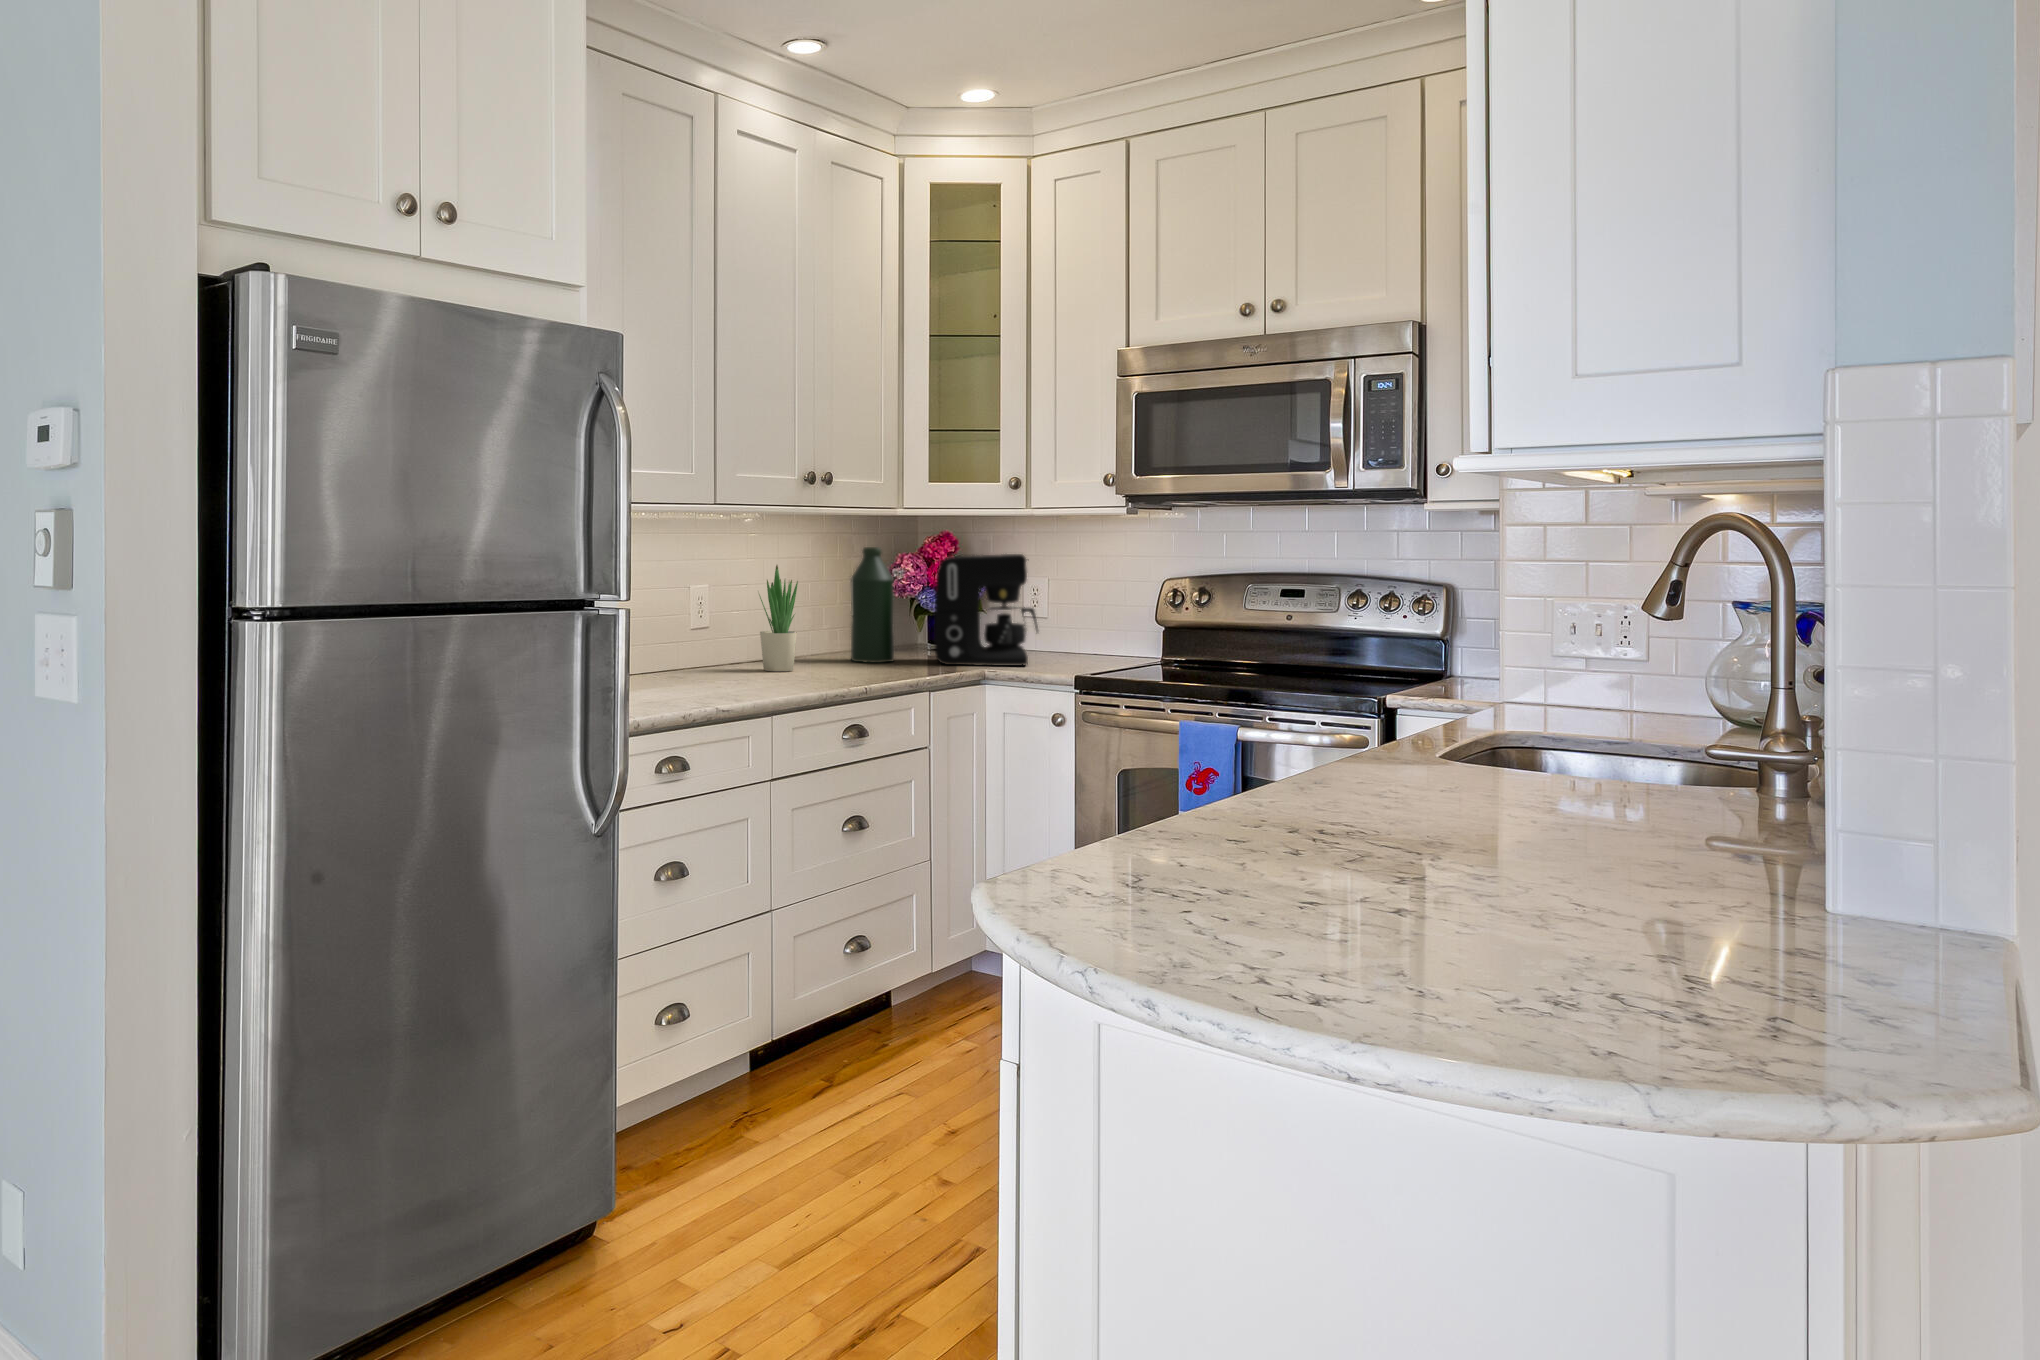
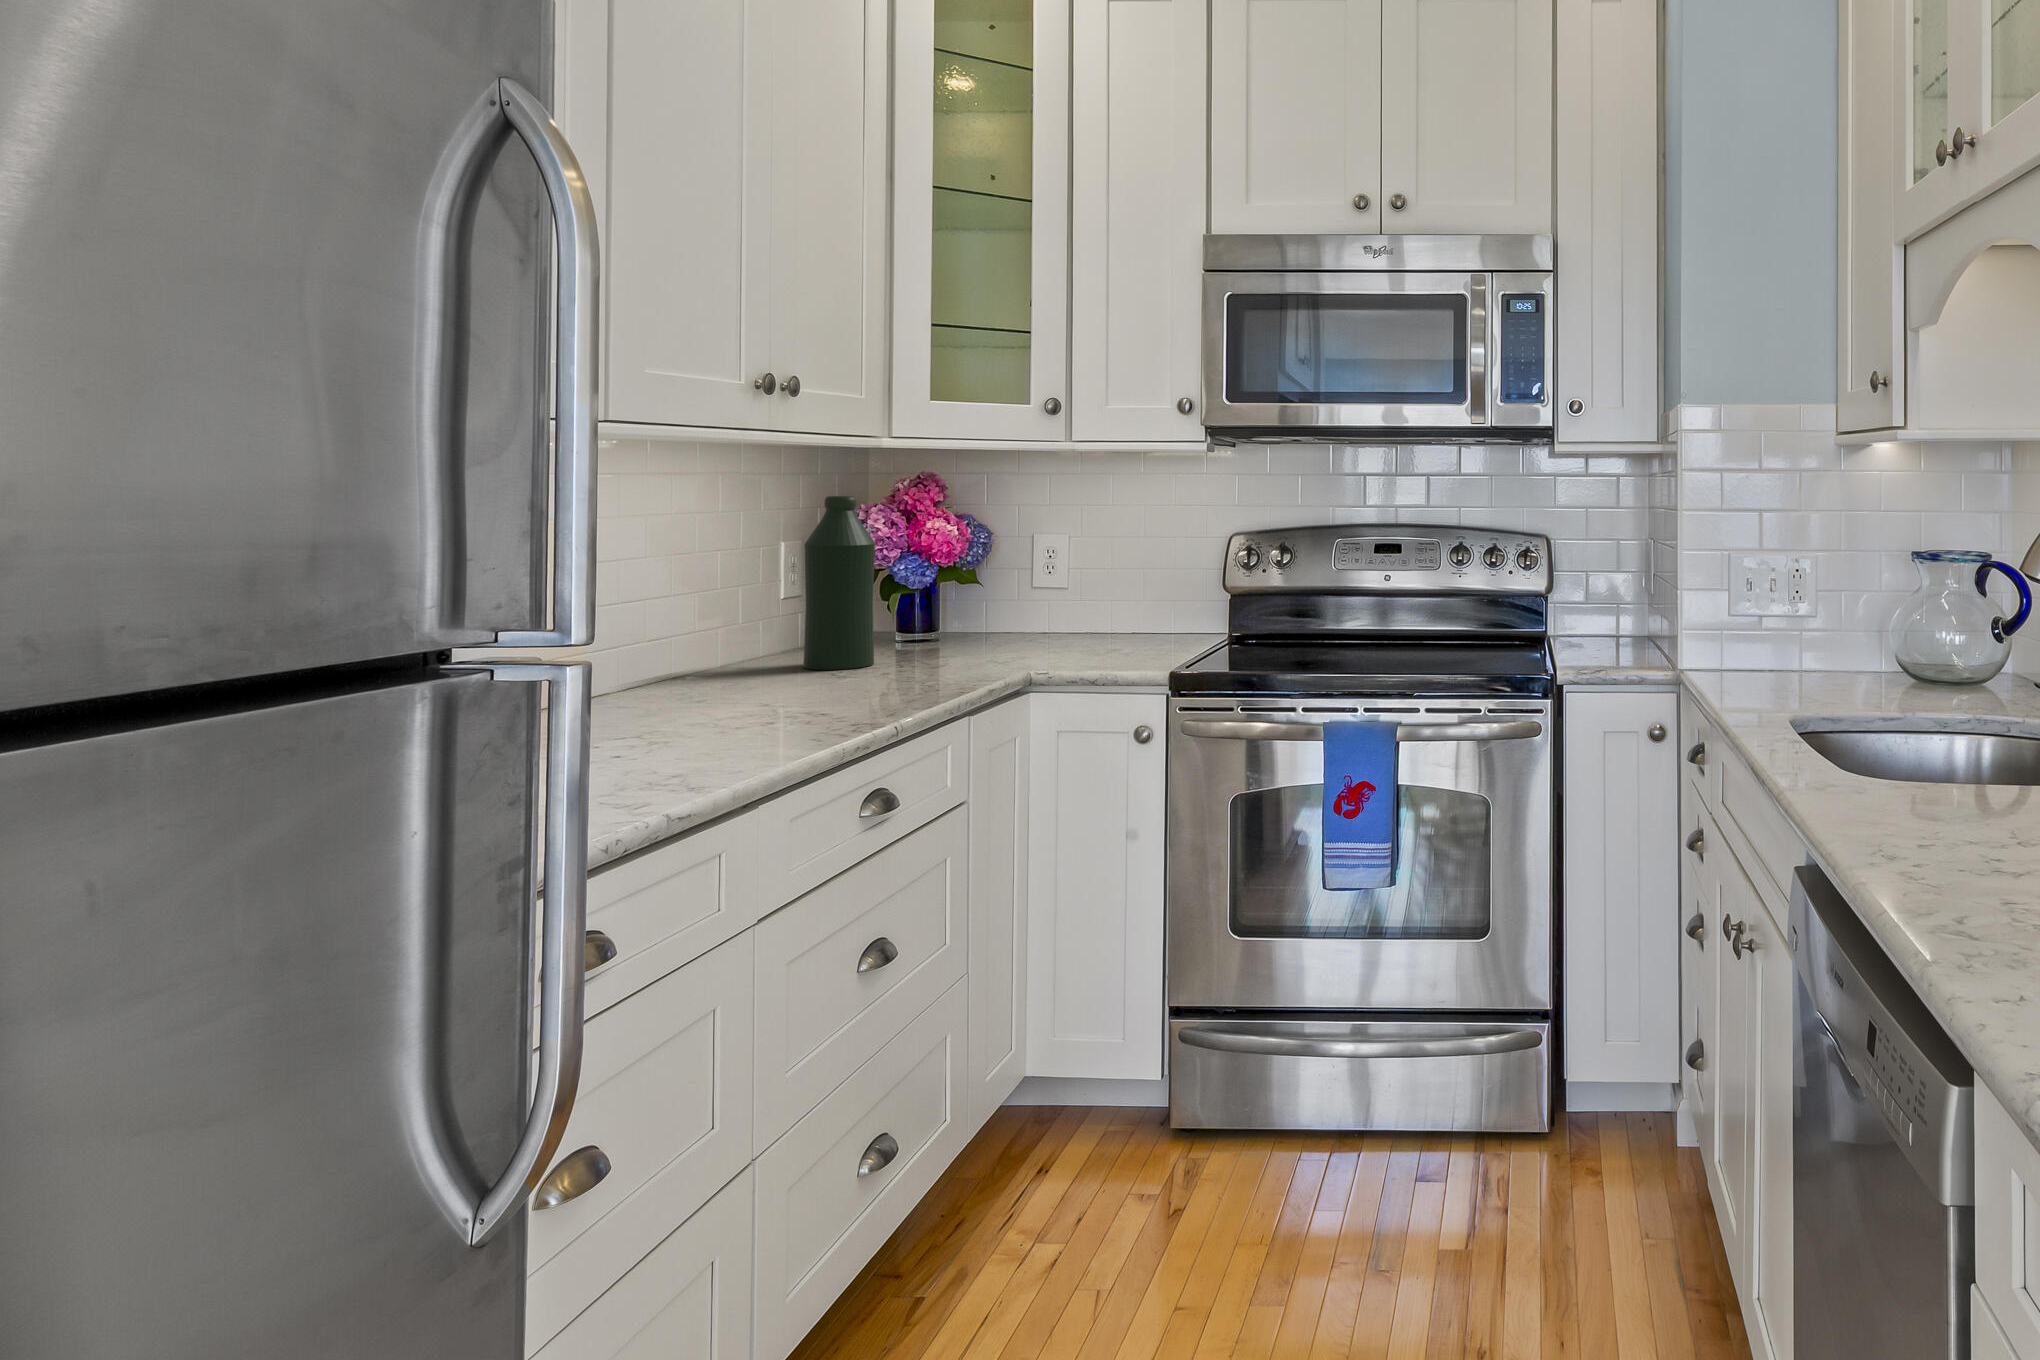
coffee maker: present [934,554,1038,666] -> none [932,505,1084,664]
potted plant: present [759,565,798,671] -> none [661,525,736,702]

